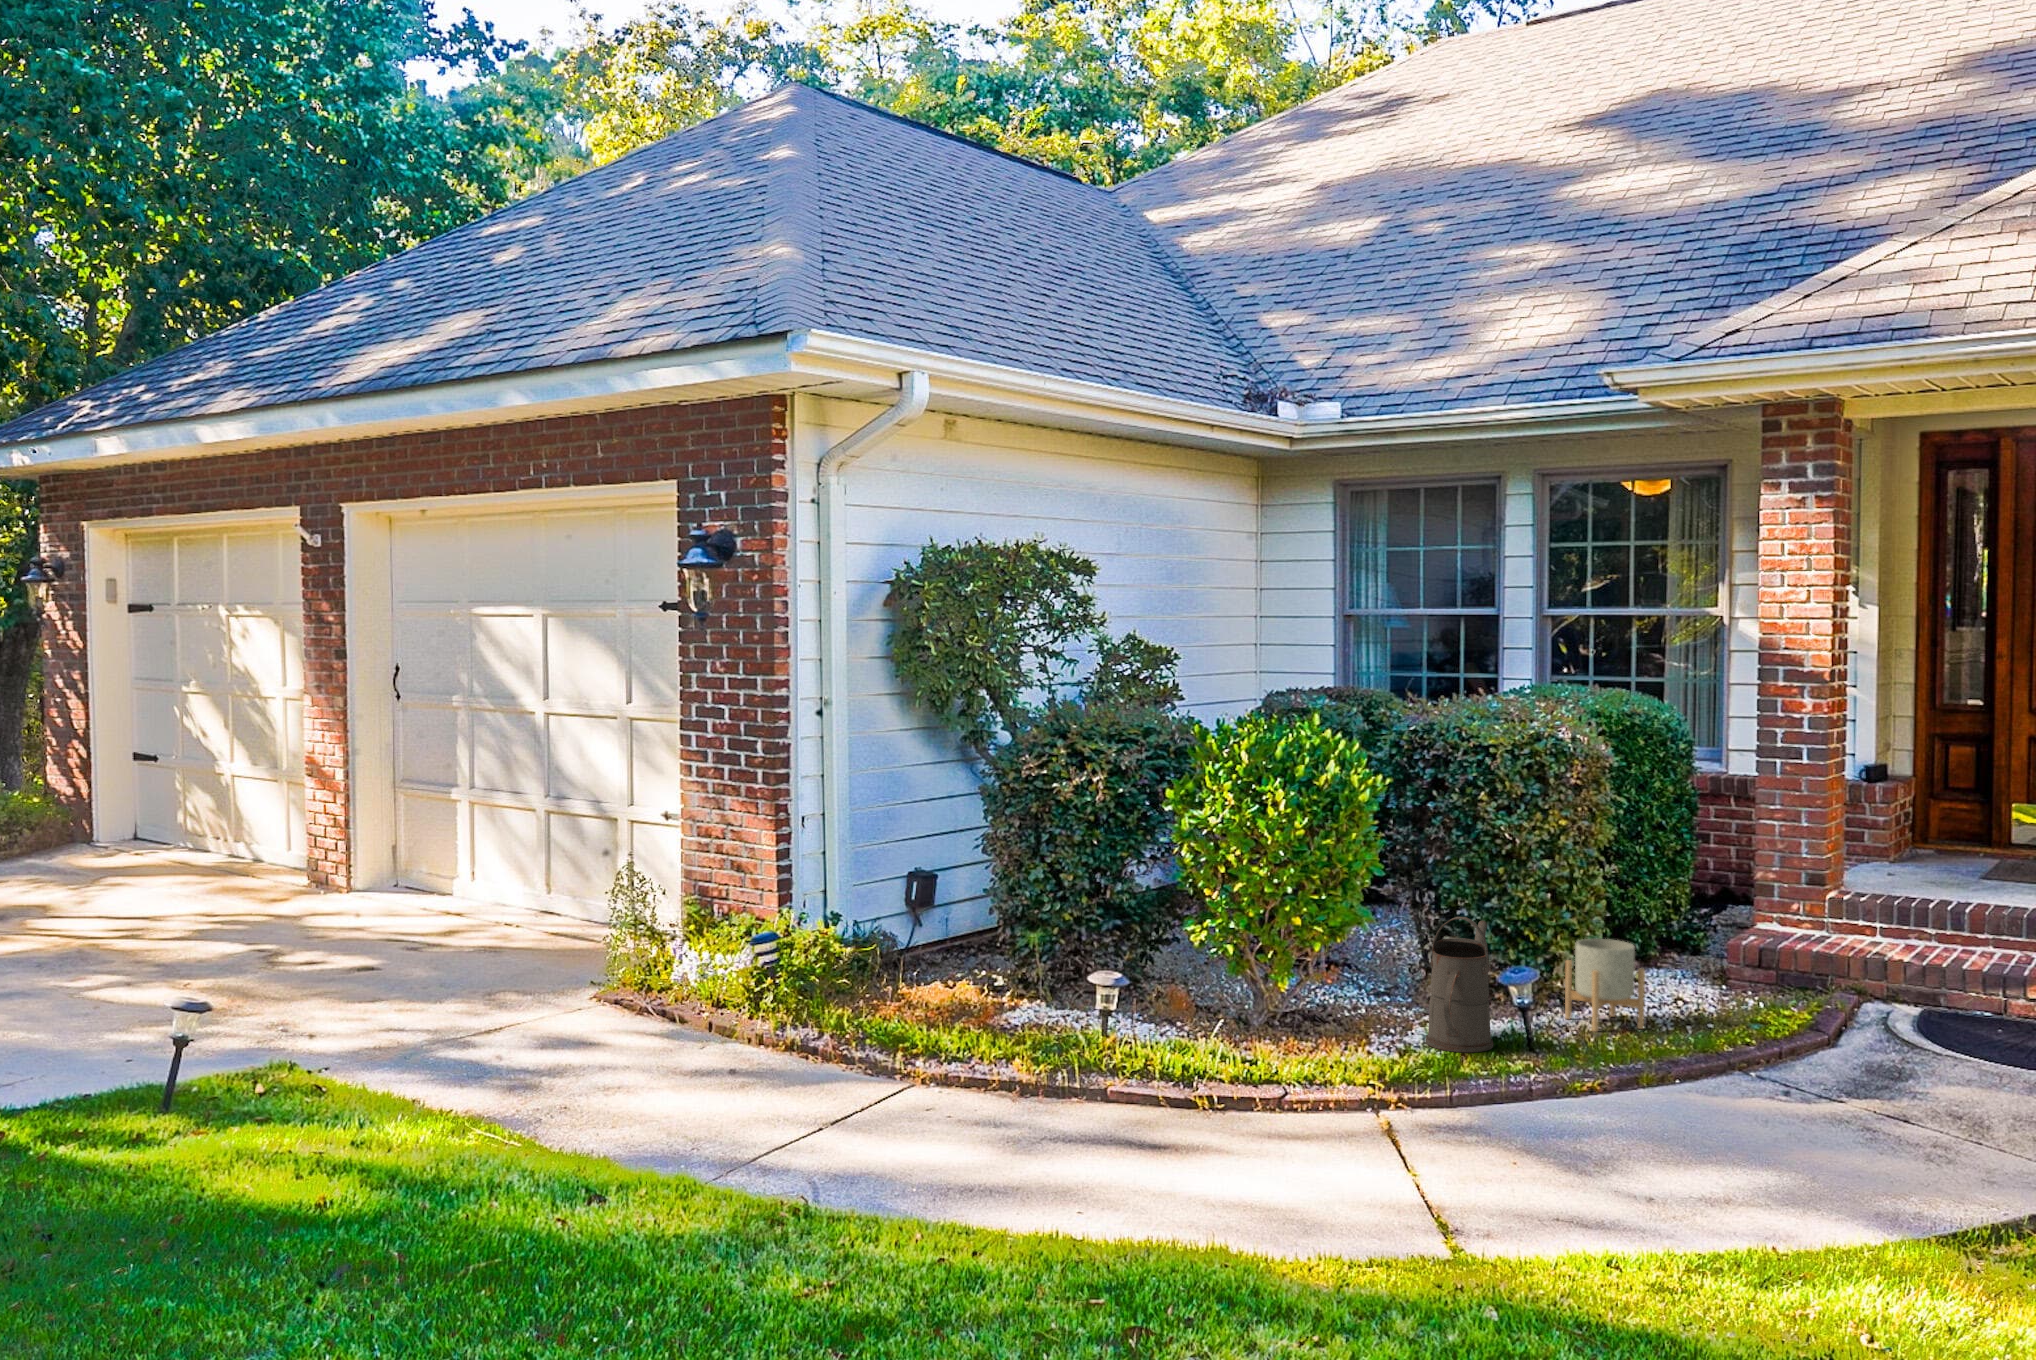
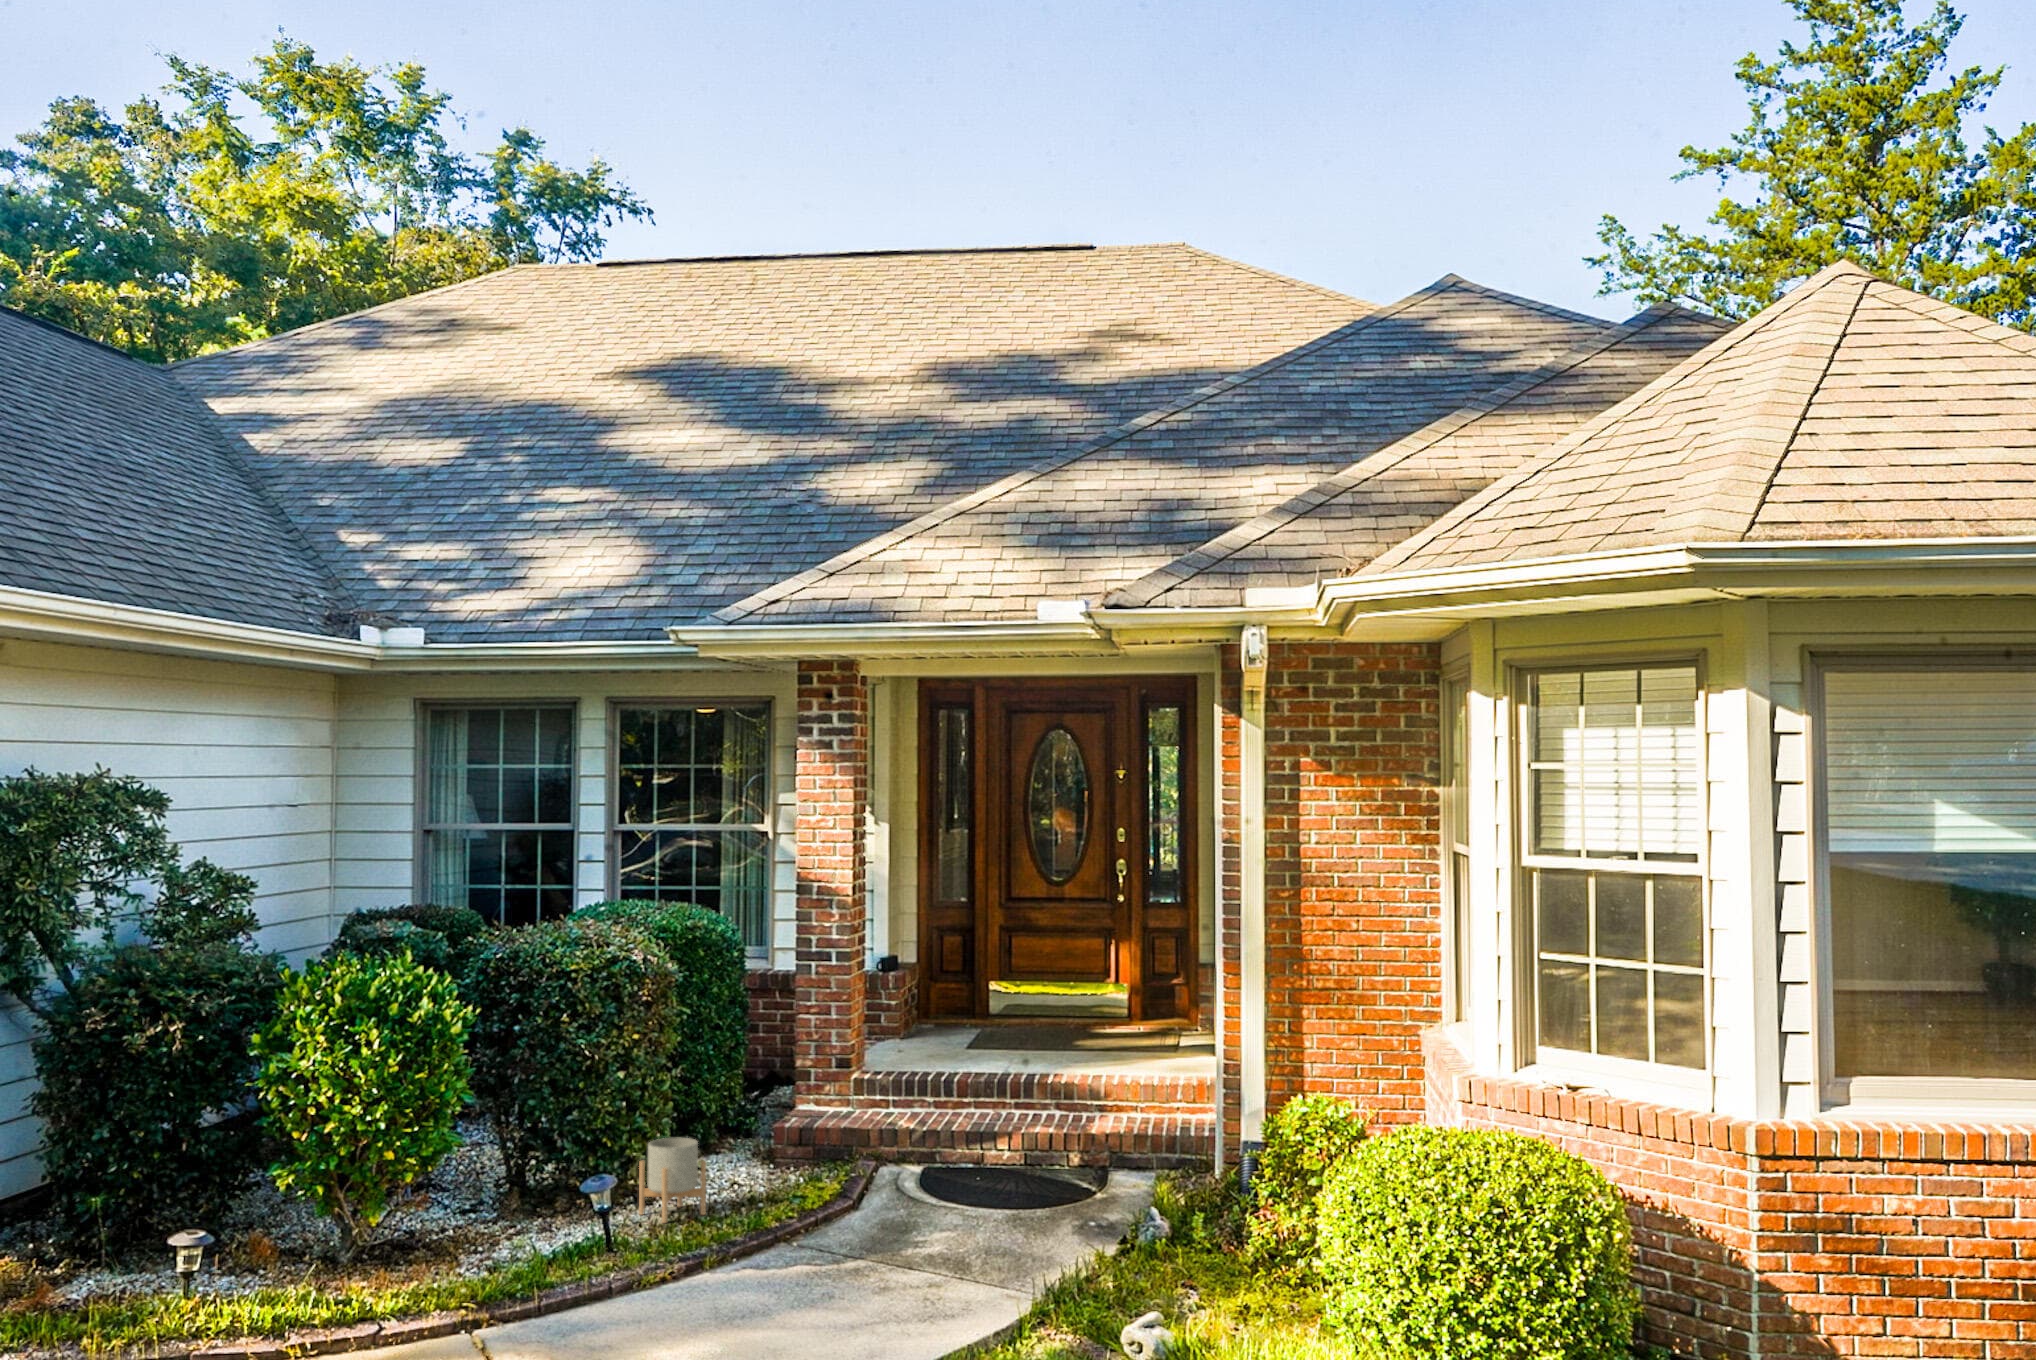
watering can: present [1426,917,1493,1052] -> none [513,1133,576,1261]

